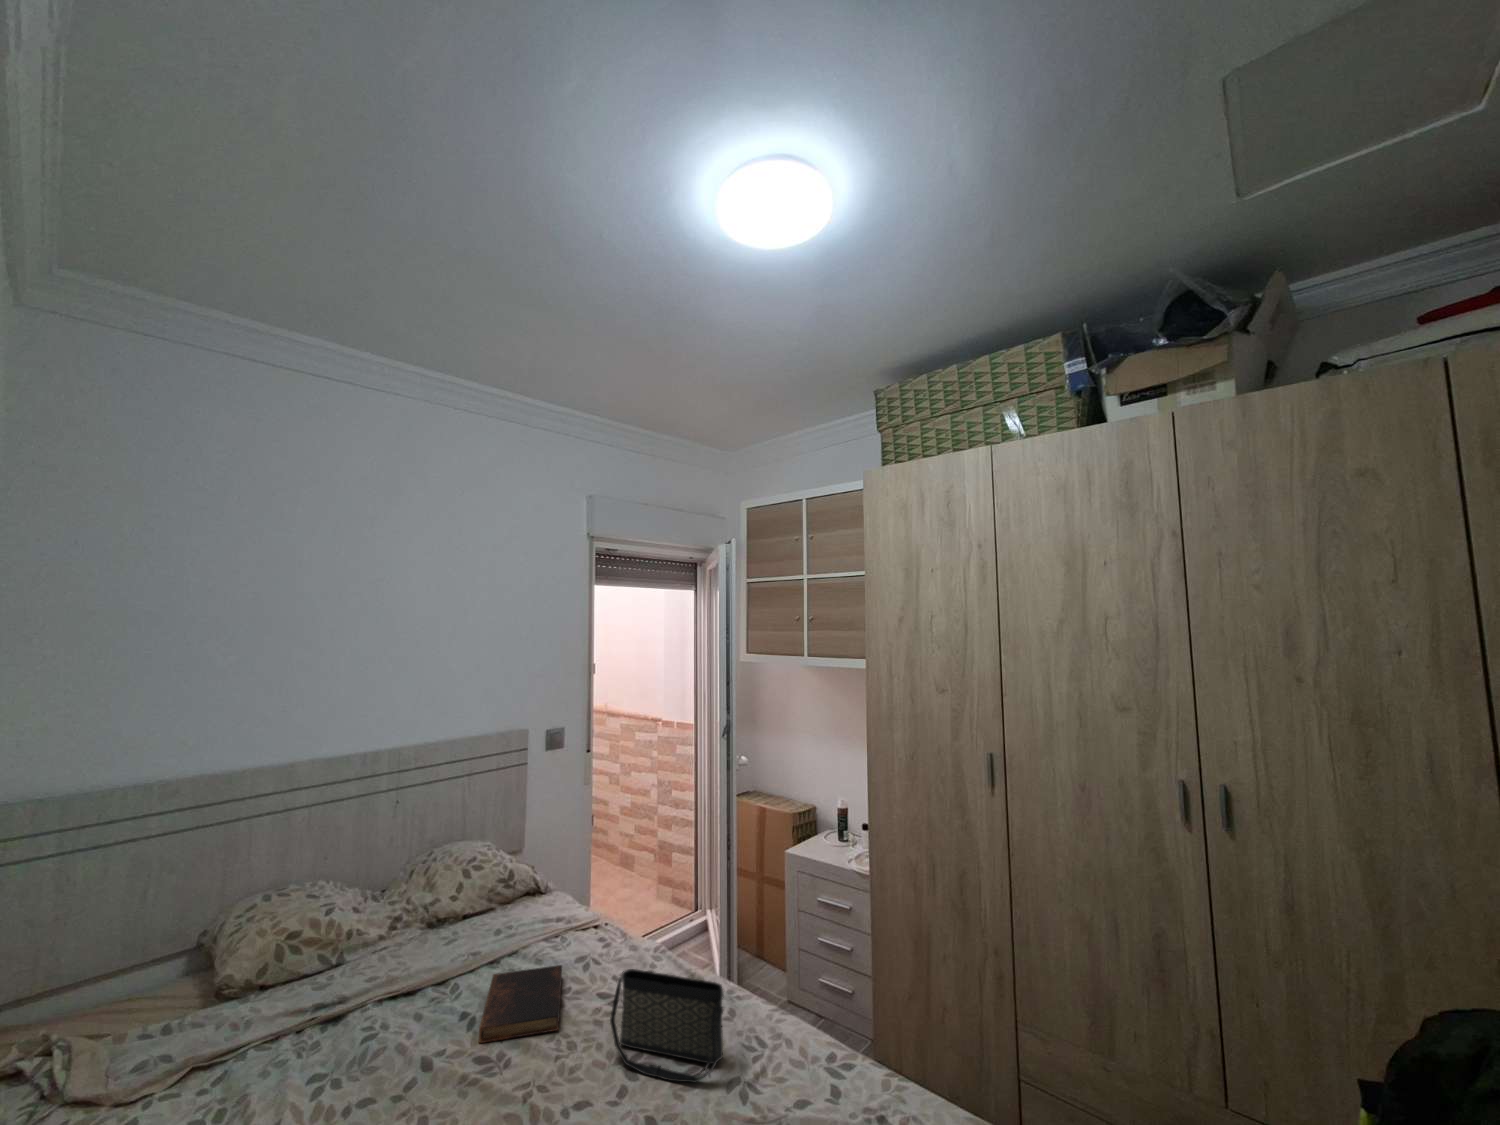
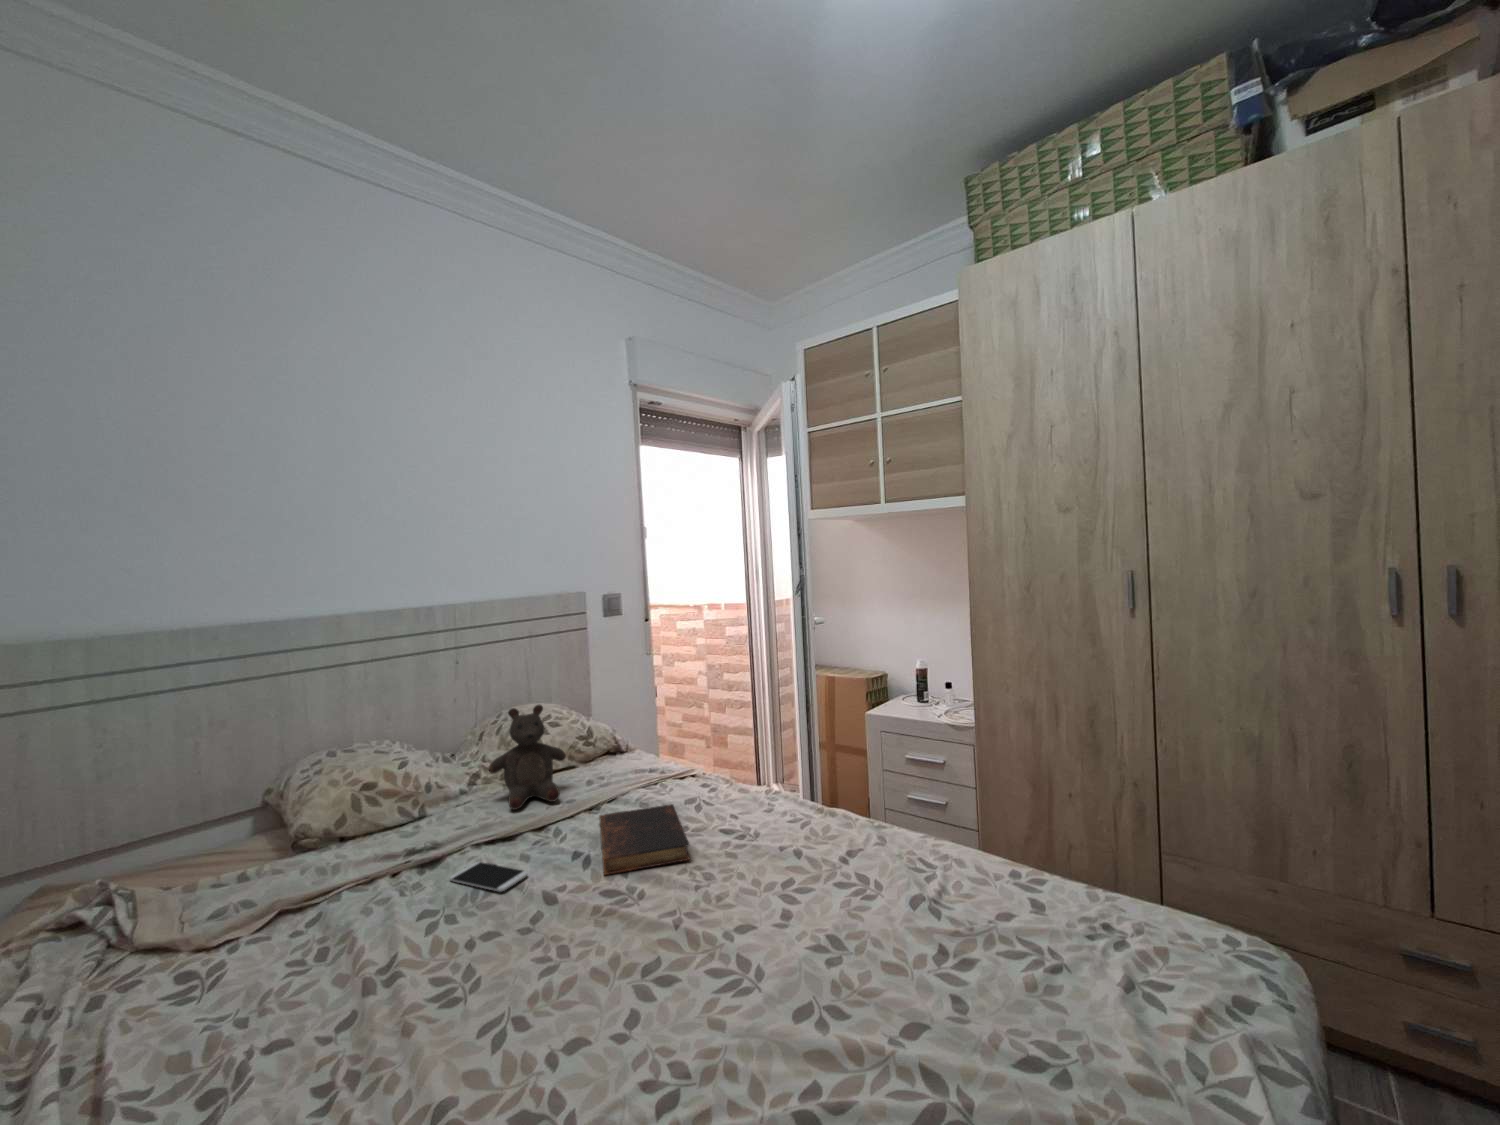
stuffed bear: none [406,856,480,960] -> present [489,705,566,810]
handbag: present [610,969,723,1083] -> none [754,790,893,897]
smartphone: none [344,1022,413,1057] -> present [450,862,528,891]

